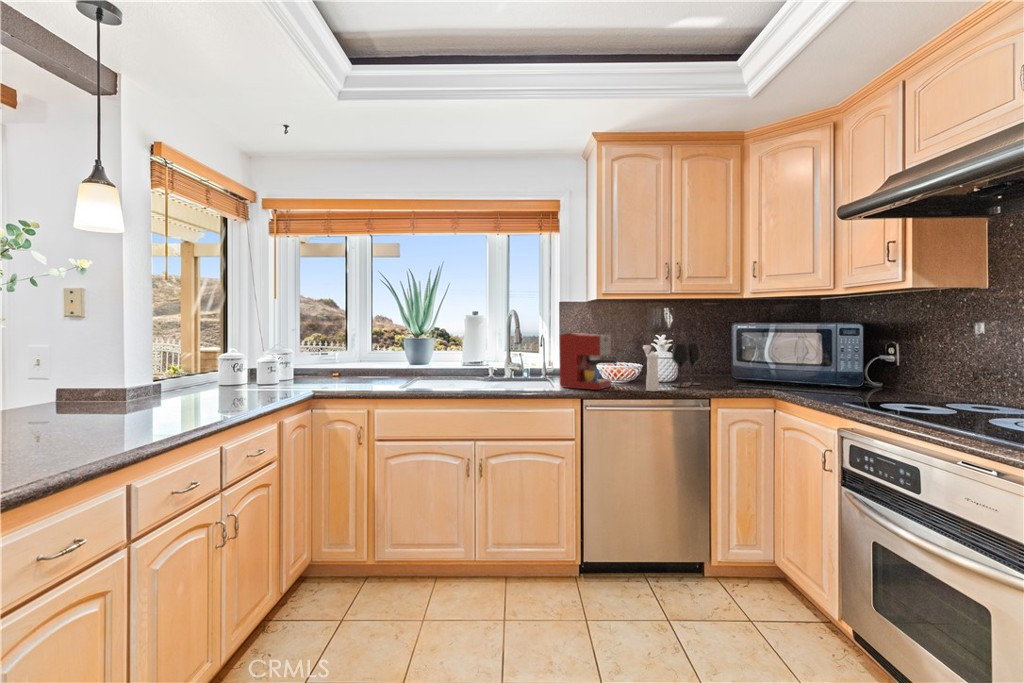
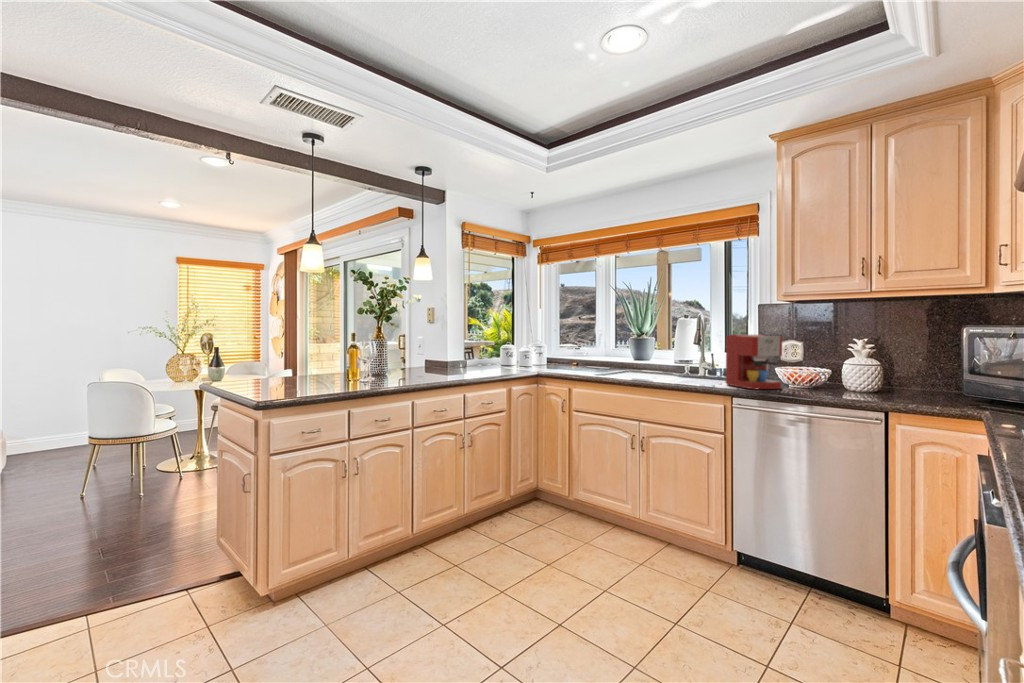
wine glass: present [672,344,701,387] -> none [859,348,911,397]
pepper mill: present [643,345,659,391] -> none [807,348,827,396]

